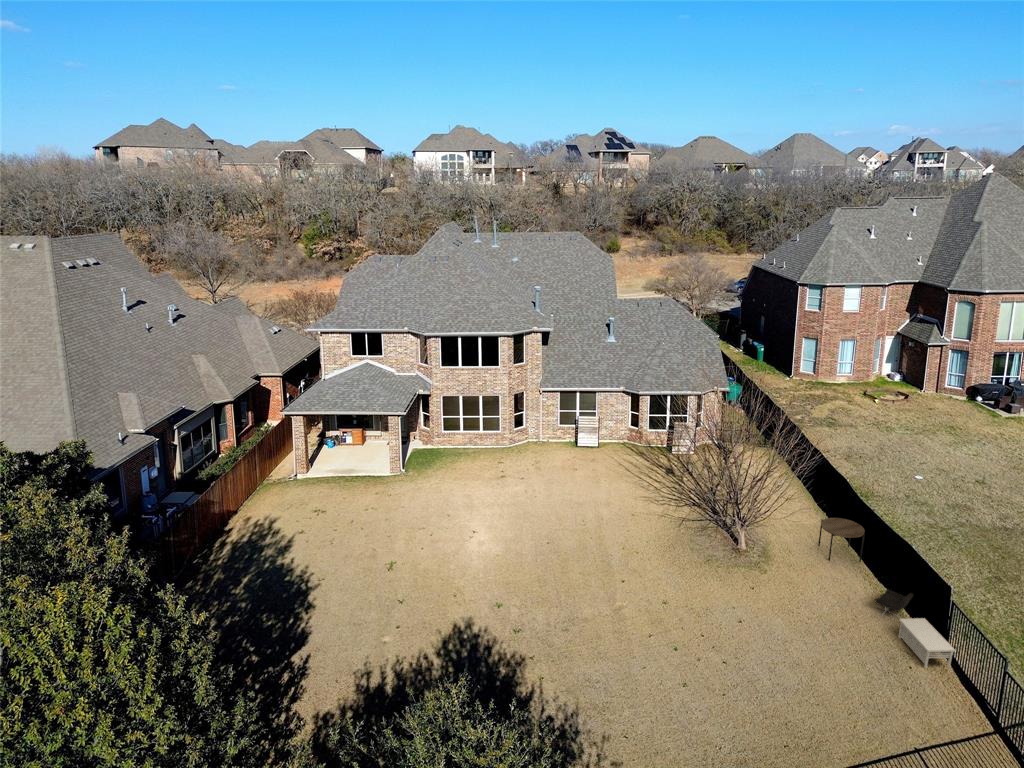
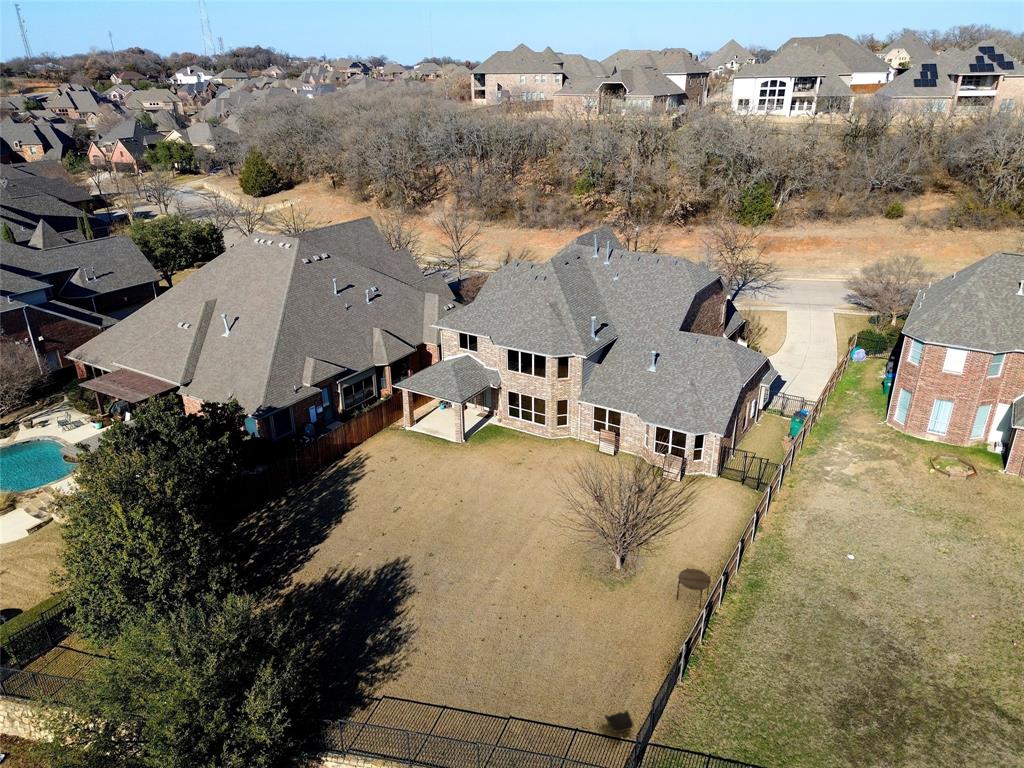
lounge chair: present [875,589,913,615] -> present [605,710,633,733]
storage bench: present [898,618,955,669] -> none [640,654,669,697]

